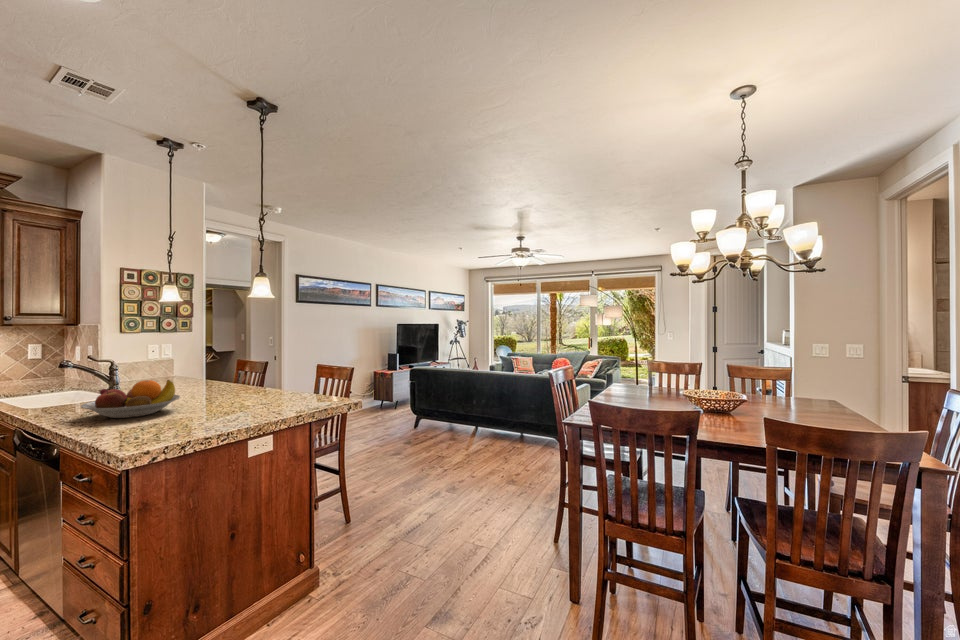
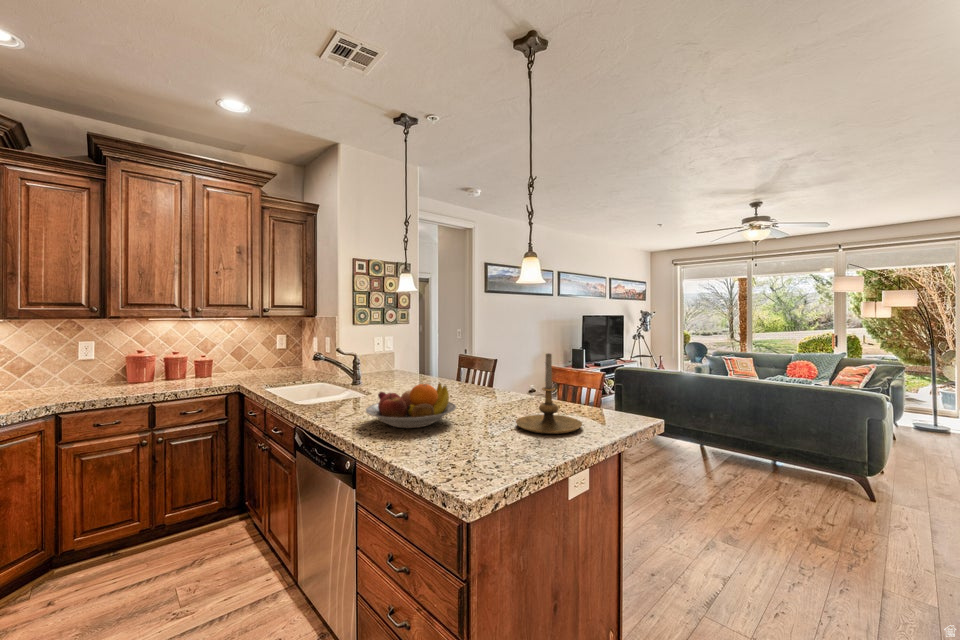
candle holder: none [228,351,287,413] -> present [516,353,582,434]

